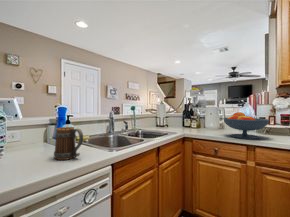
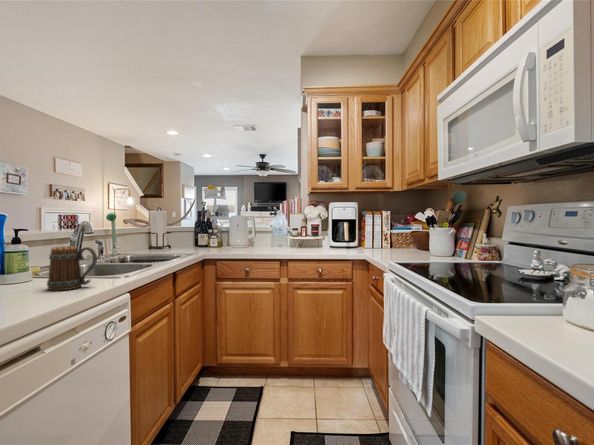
fruit bowl: present [223,112,269,139] -> none [254,223,301,253]

